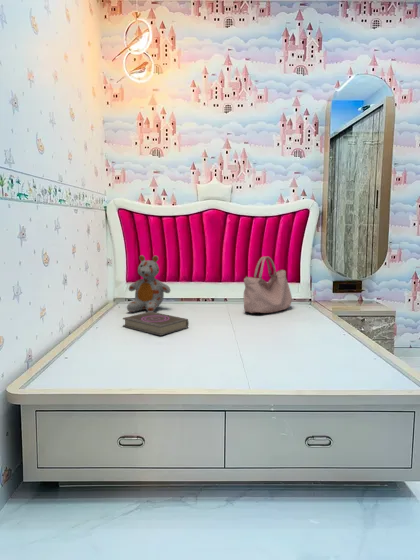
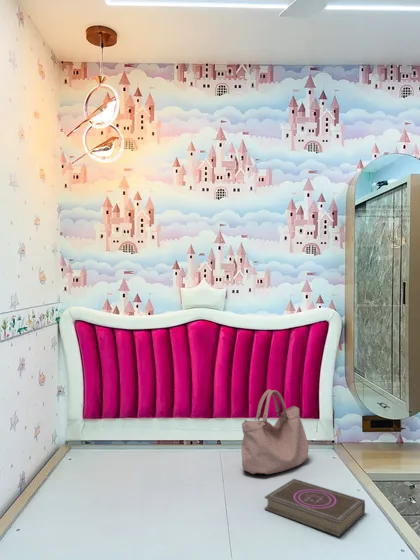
stuffed bear: present [127,255,170,312] -> none [78,386,140,473]
book: present [123,312,189,335] -> present [265,479,365,536]

